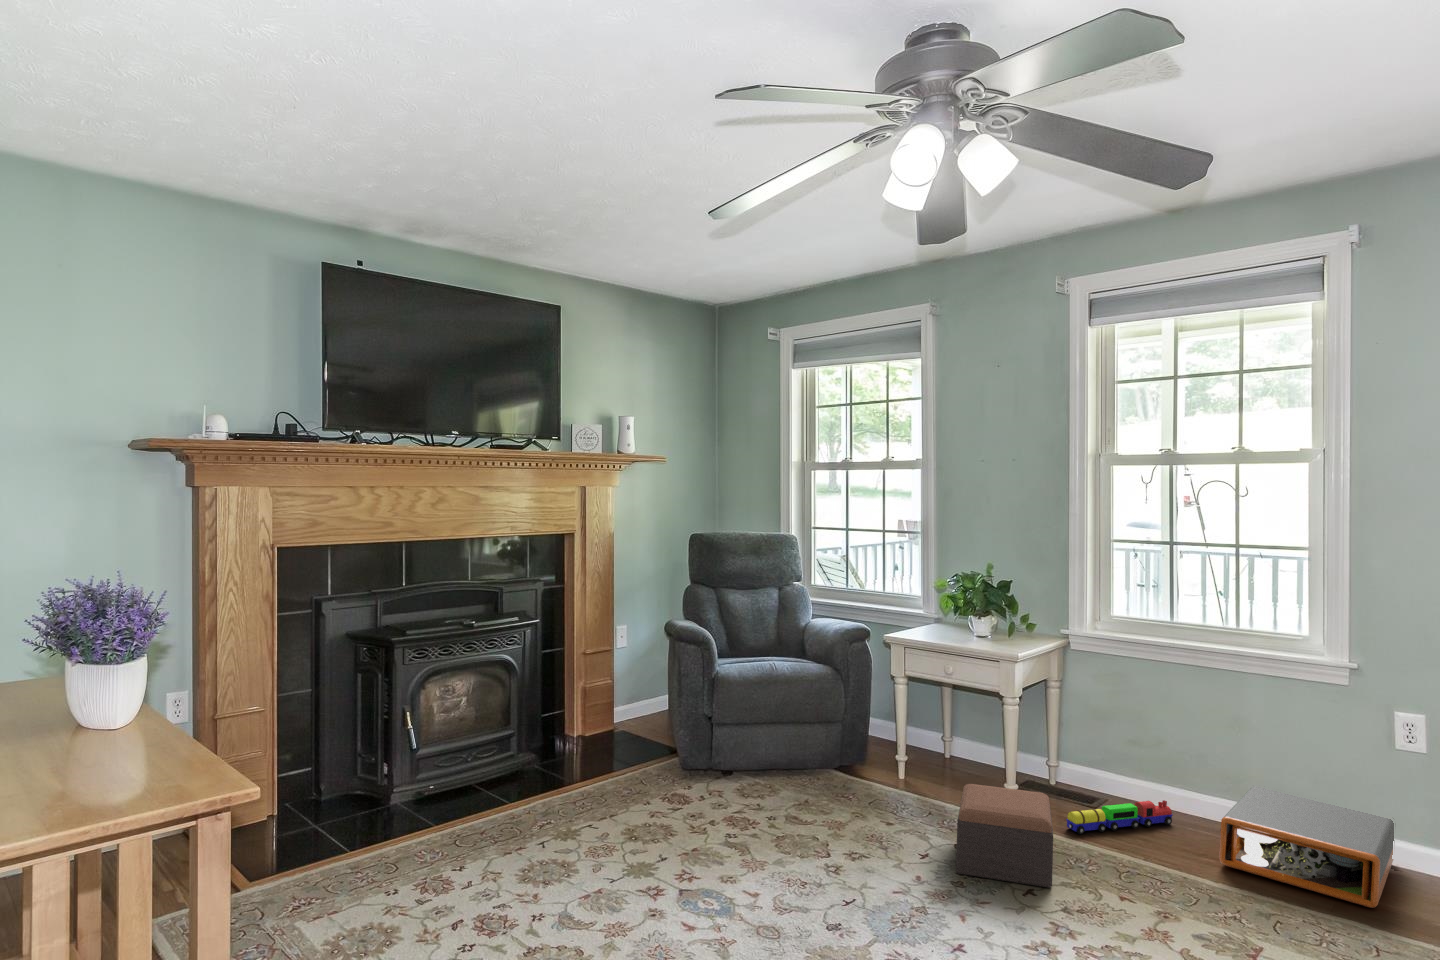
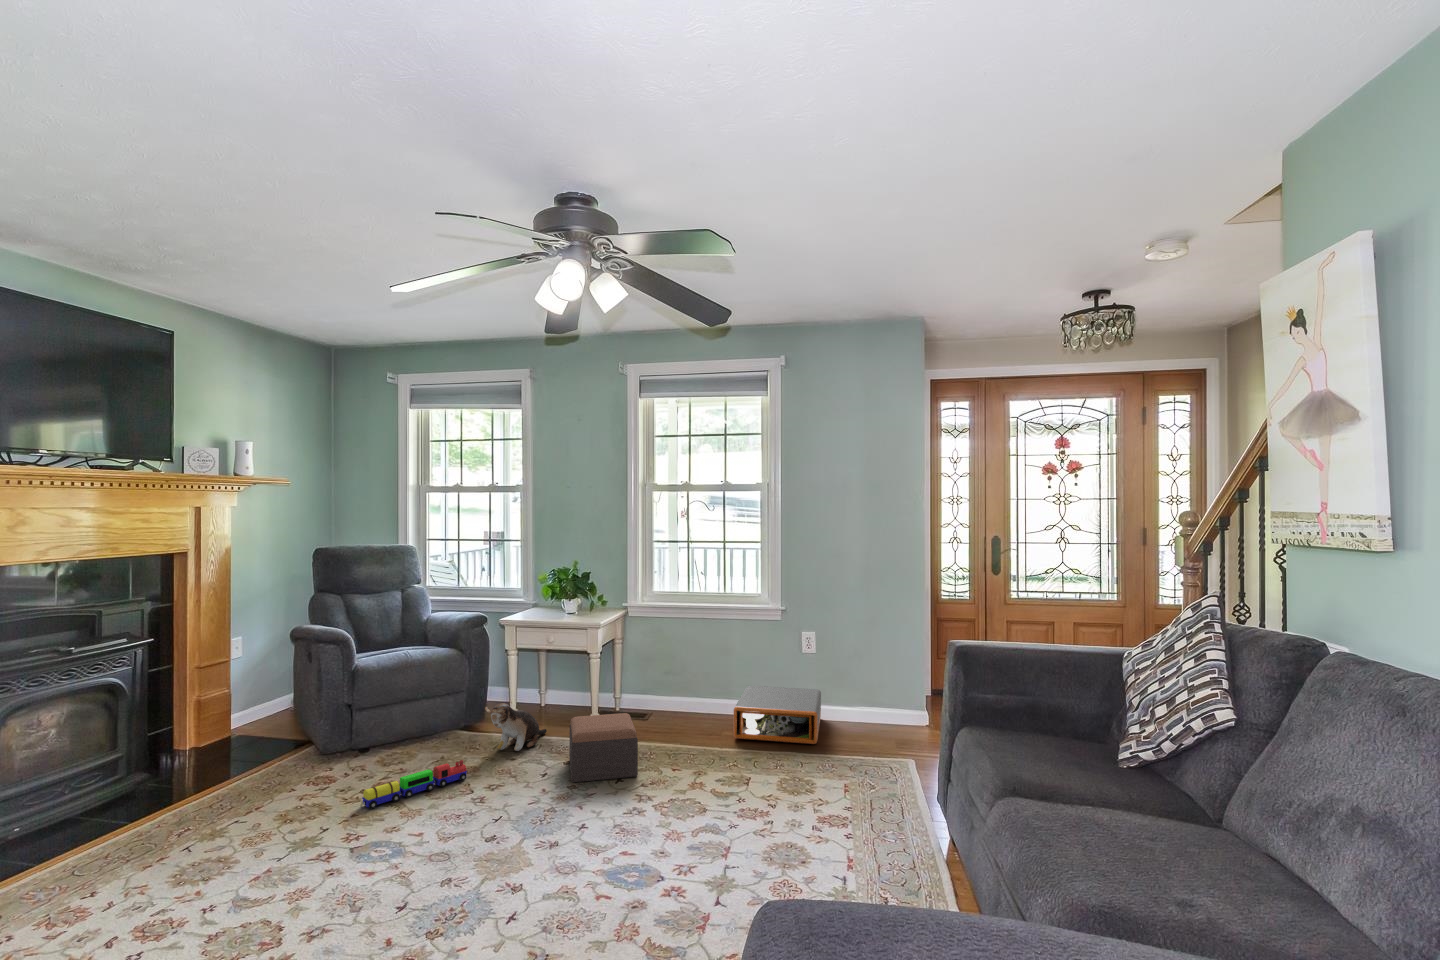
plush toy: none [858,747,940,812] -> present [485,703,547,751]
toy train: present [1066,800,1173,835] -> present [362,760,467,809]

